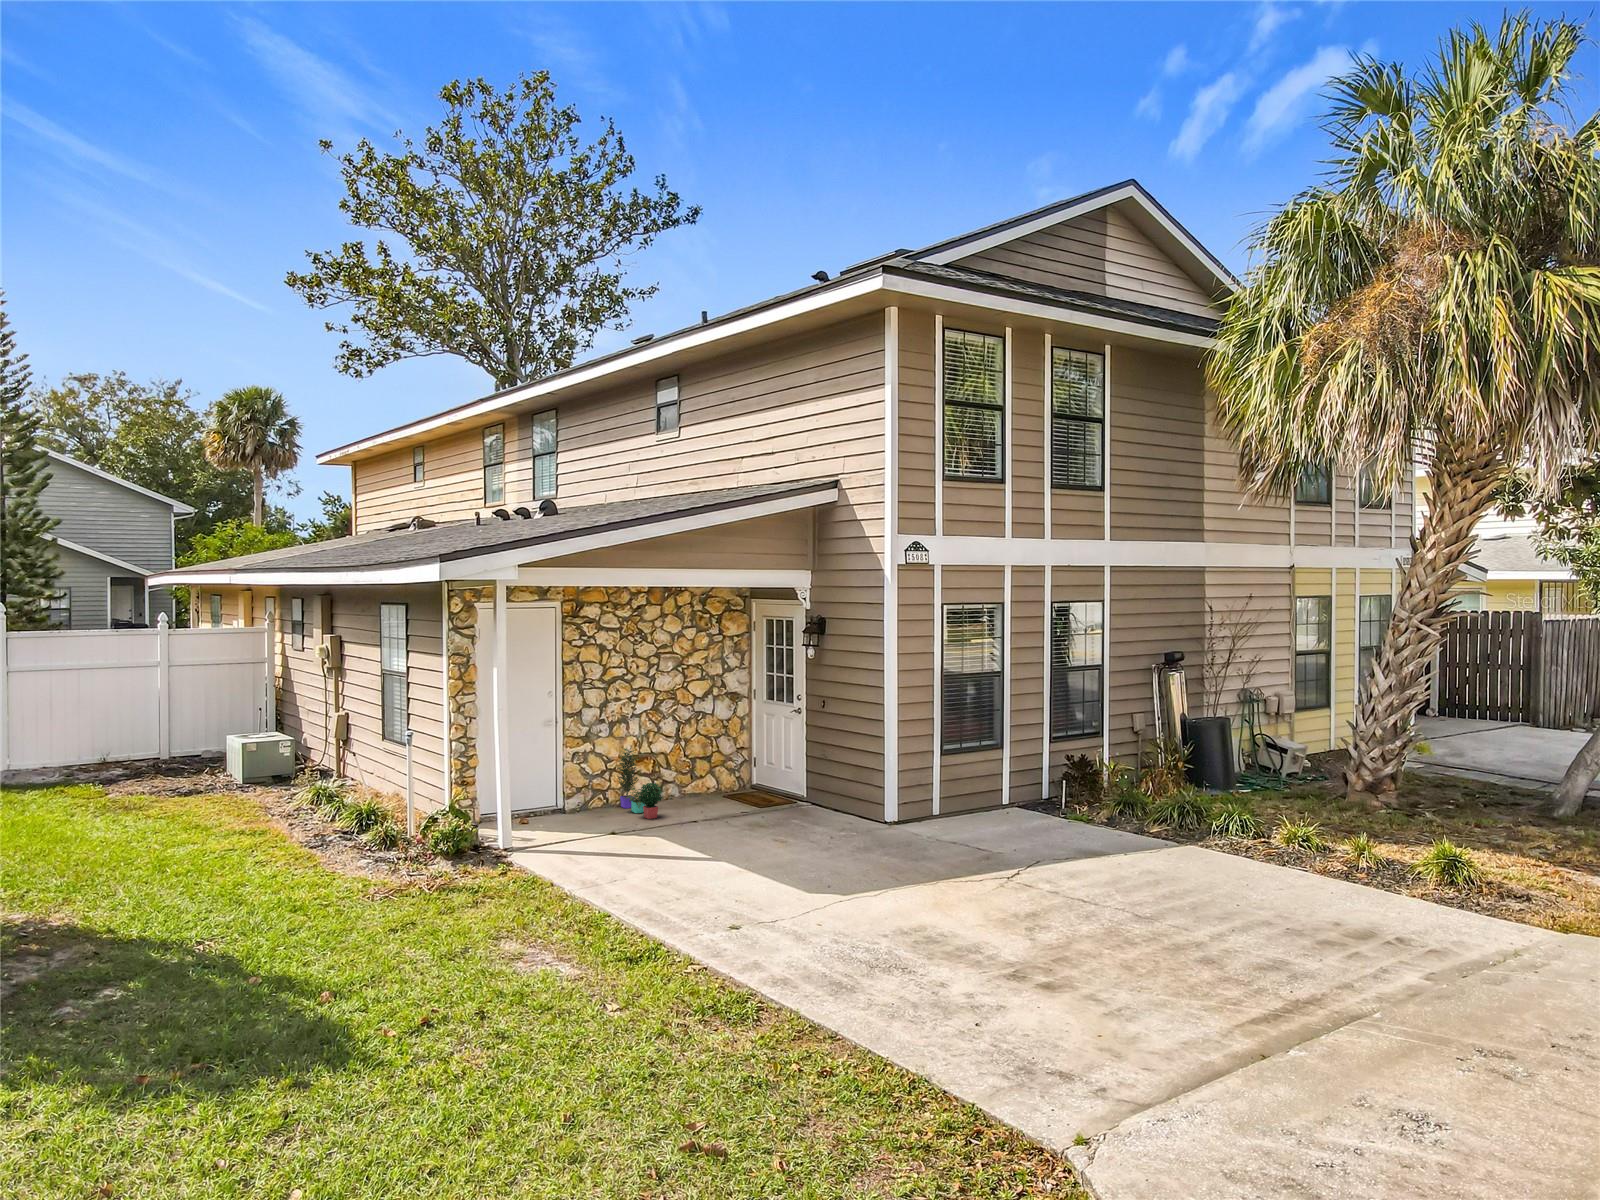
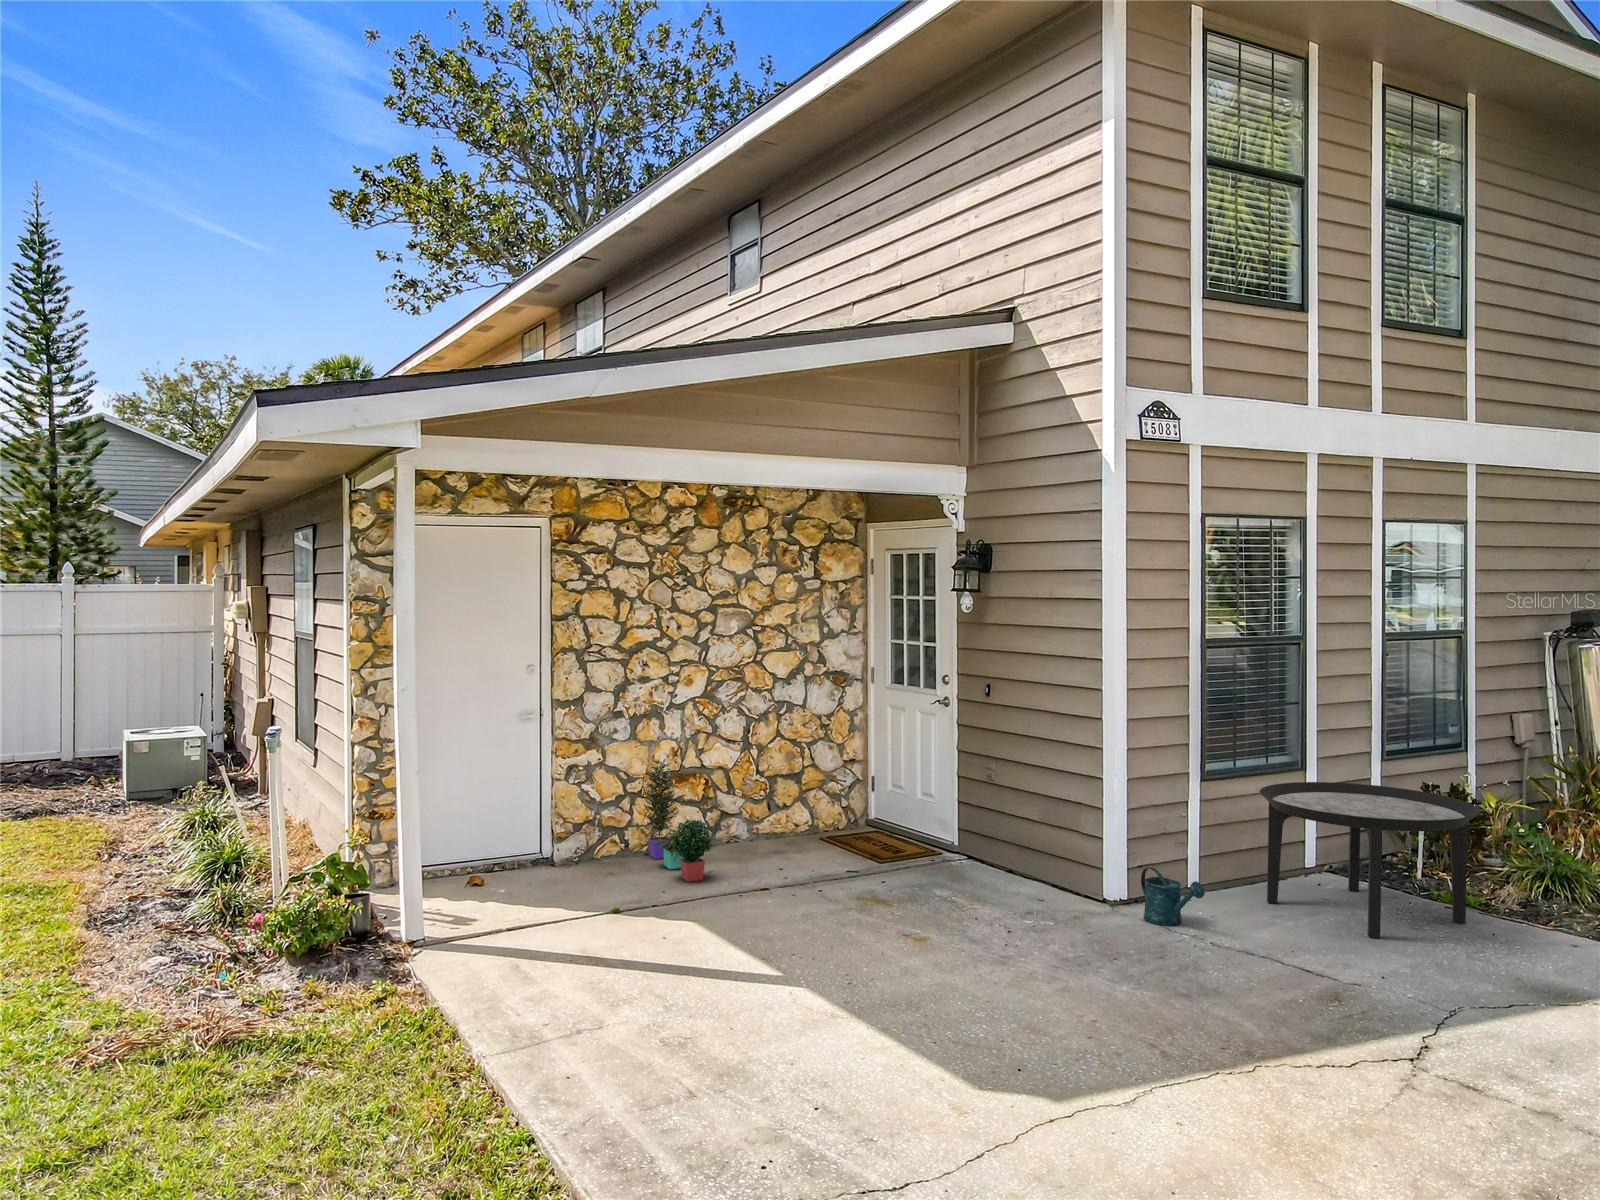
round table: none [971,754,1079,834] -> present [1260,782,1480,938]
watering can: none [904,801,934,832] -> present [1141,867,1205,926]

